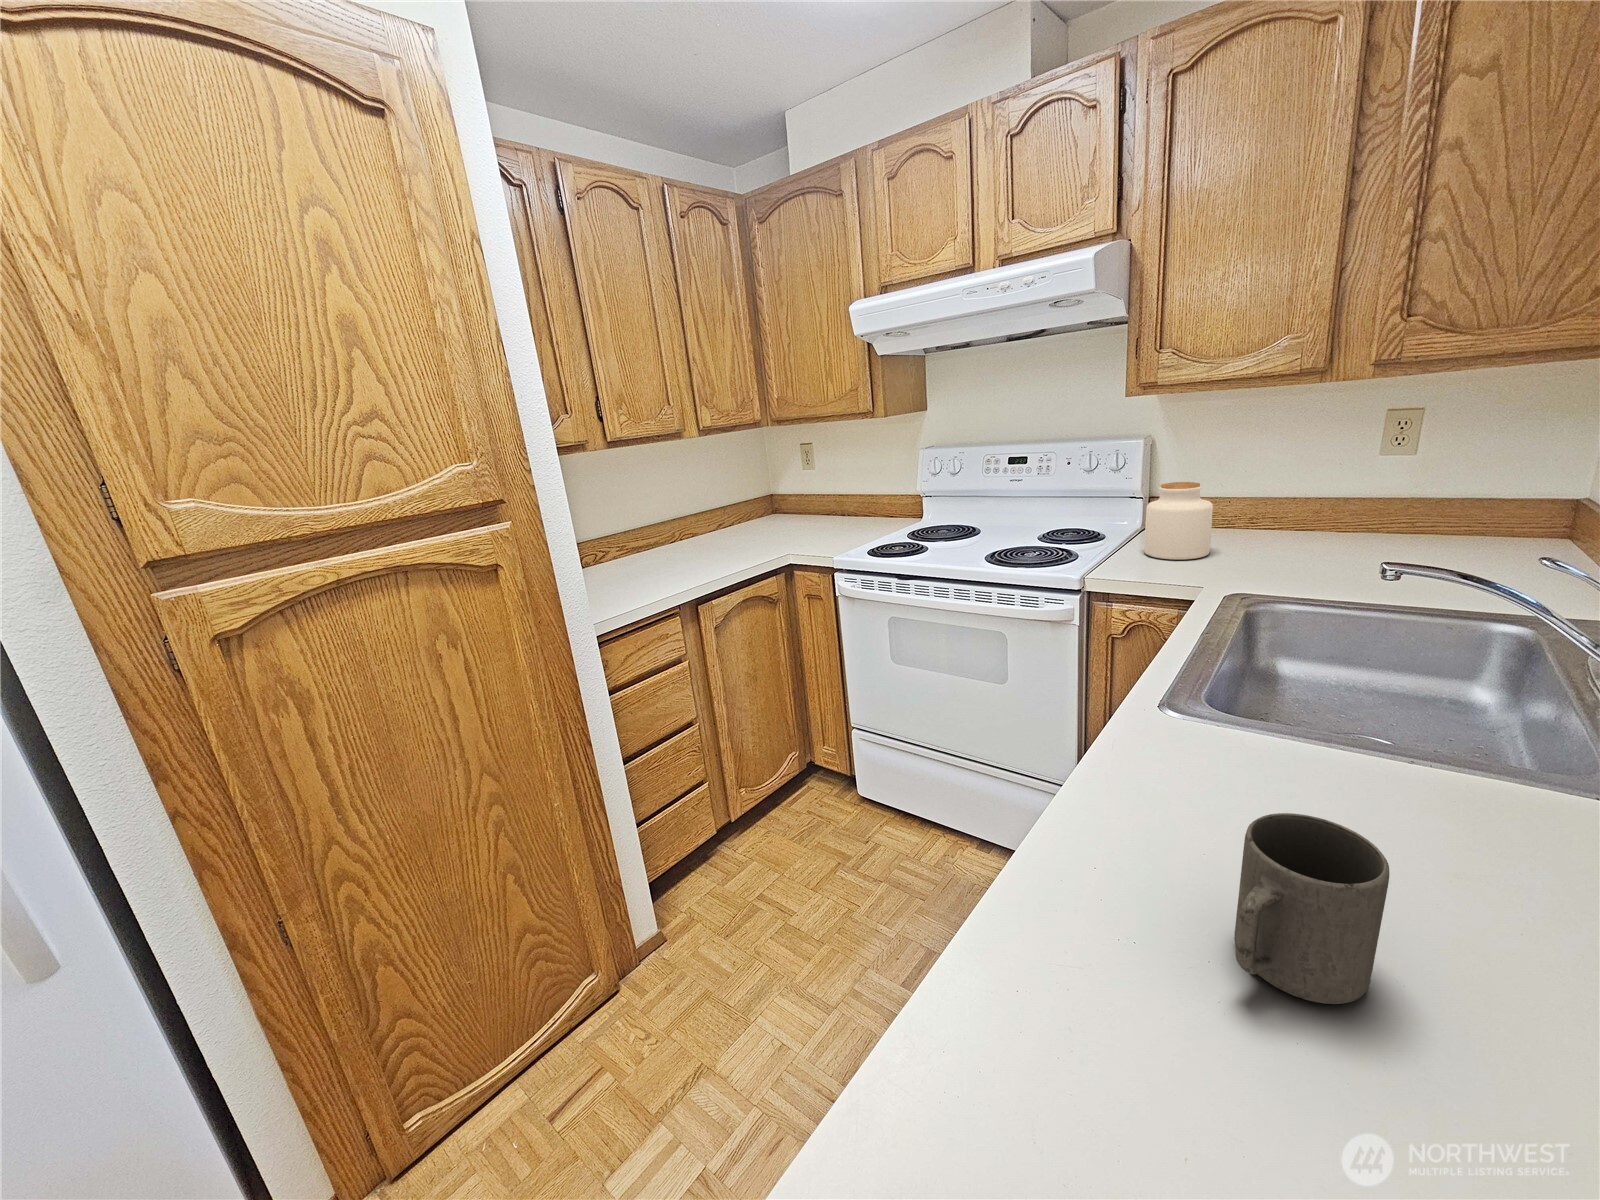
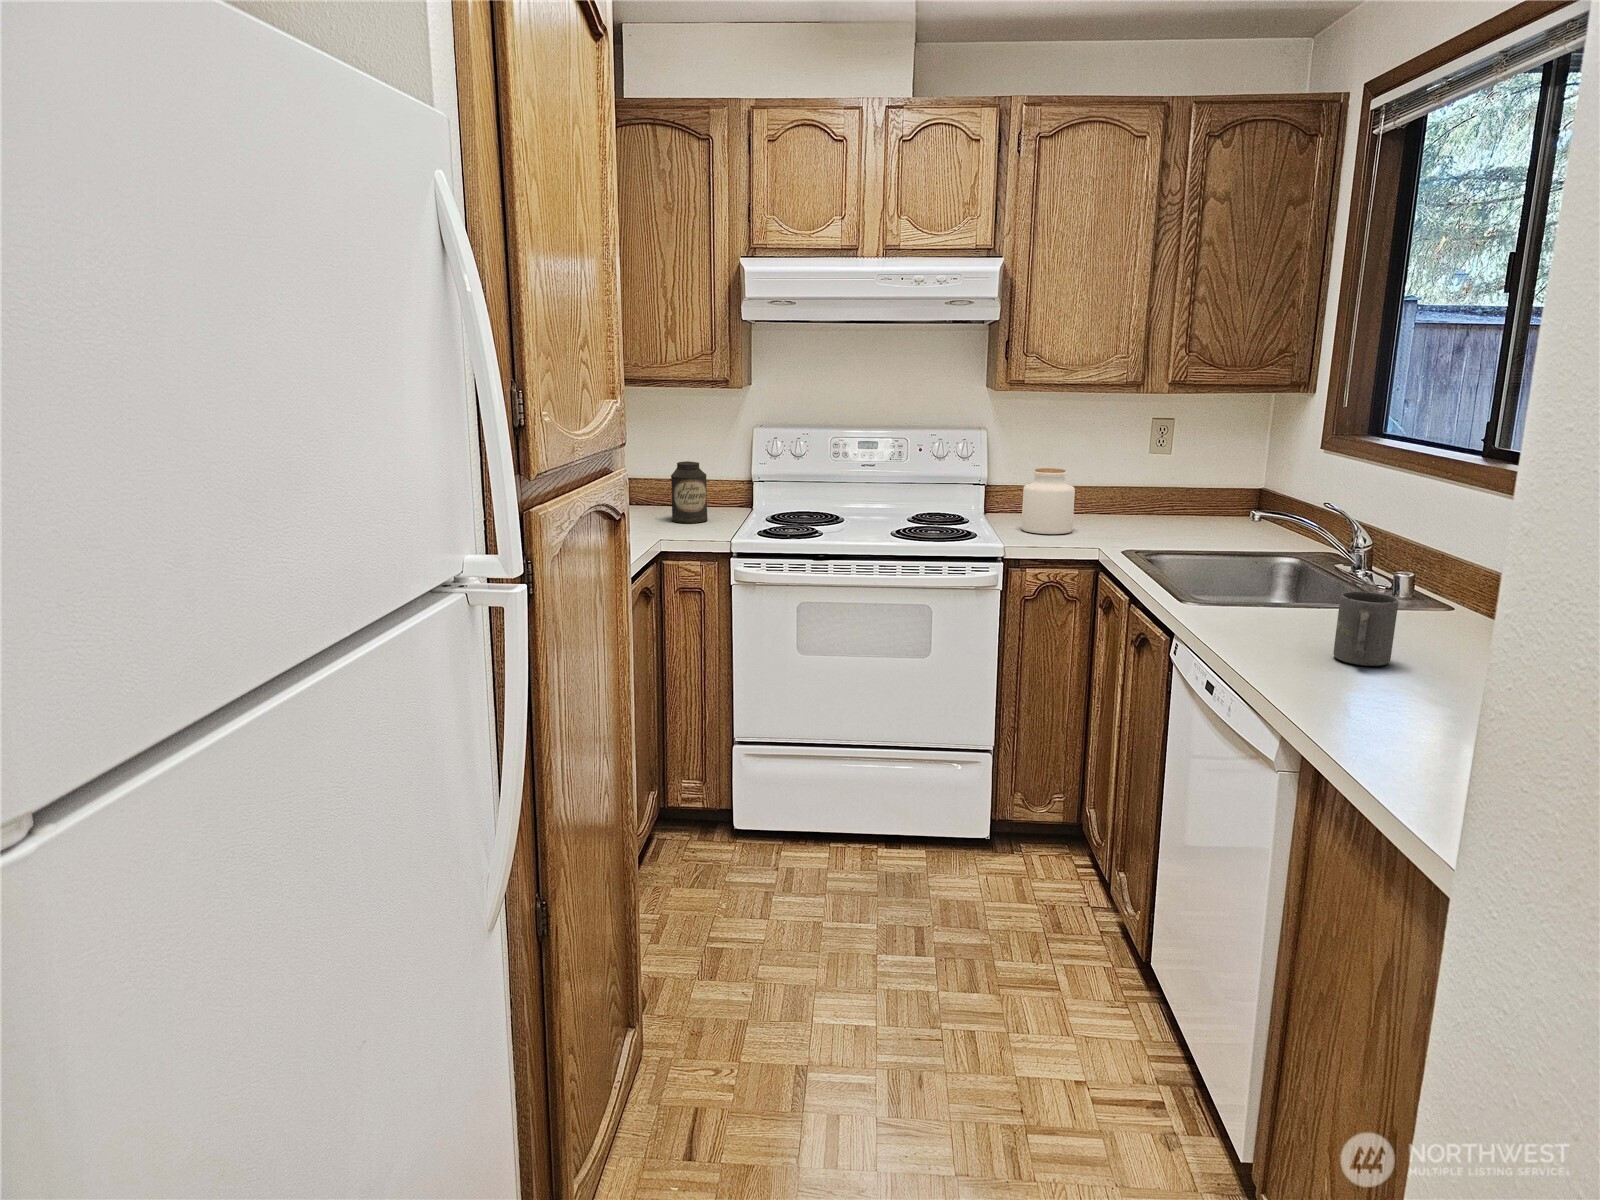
canister: none [835,482,868,534] -> present [671,461,708,523]

